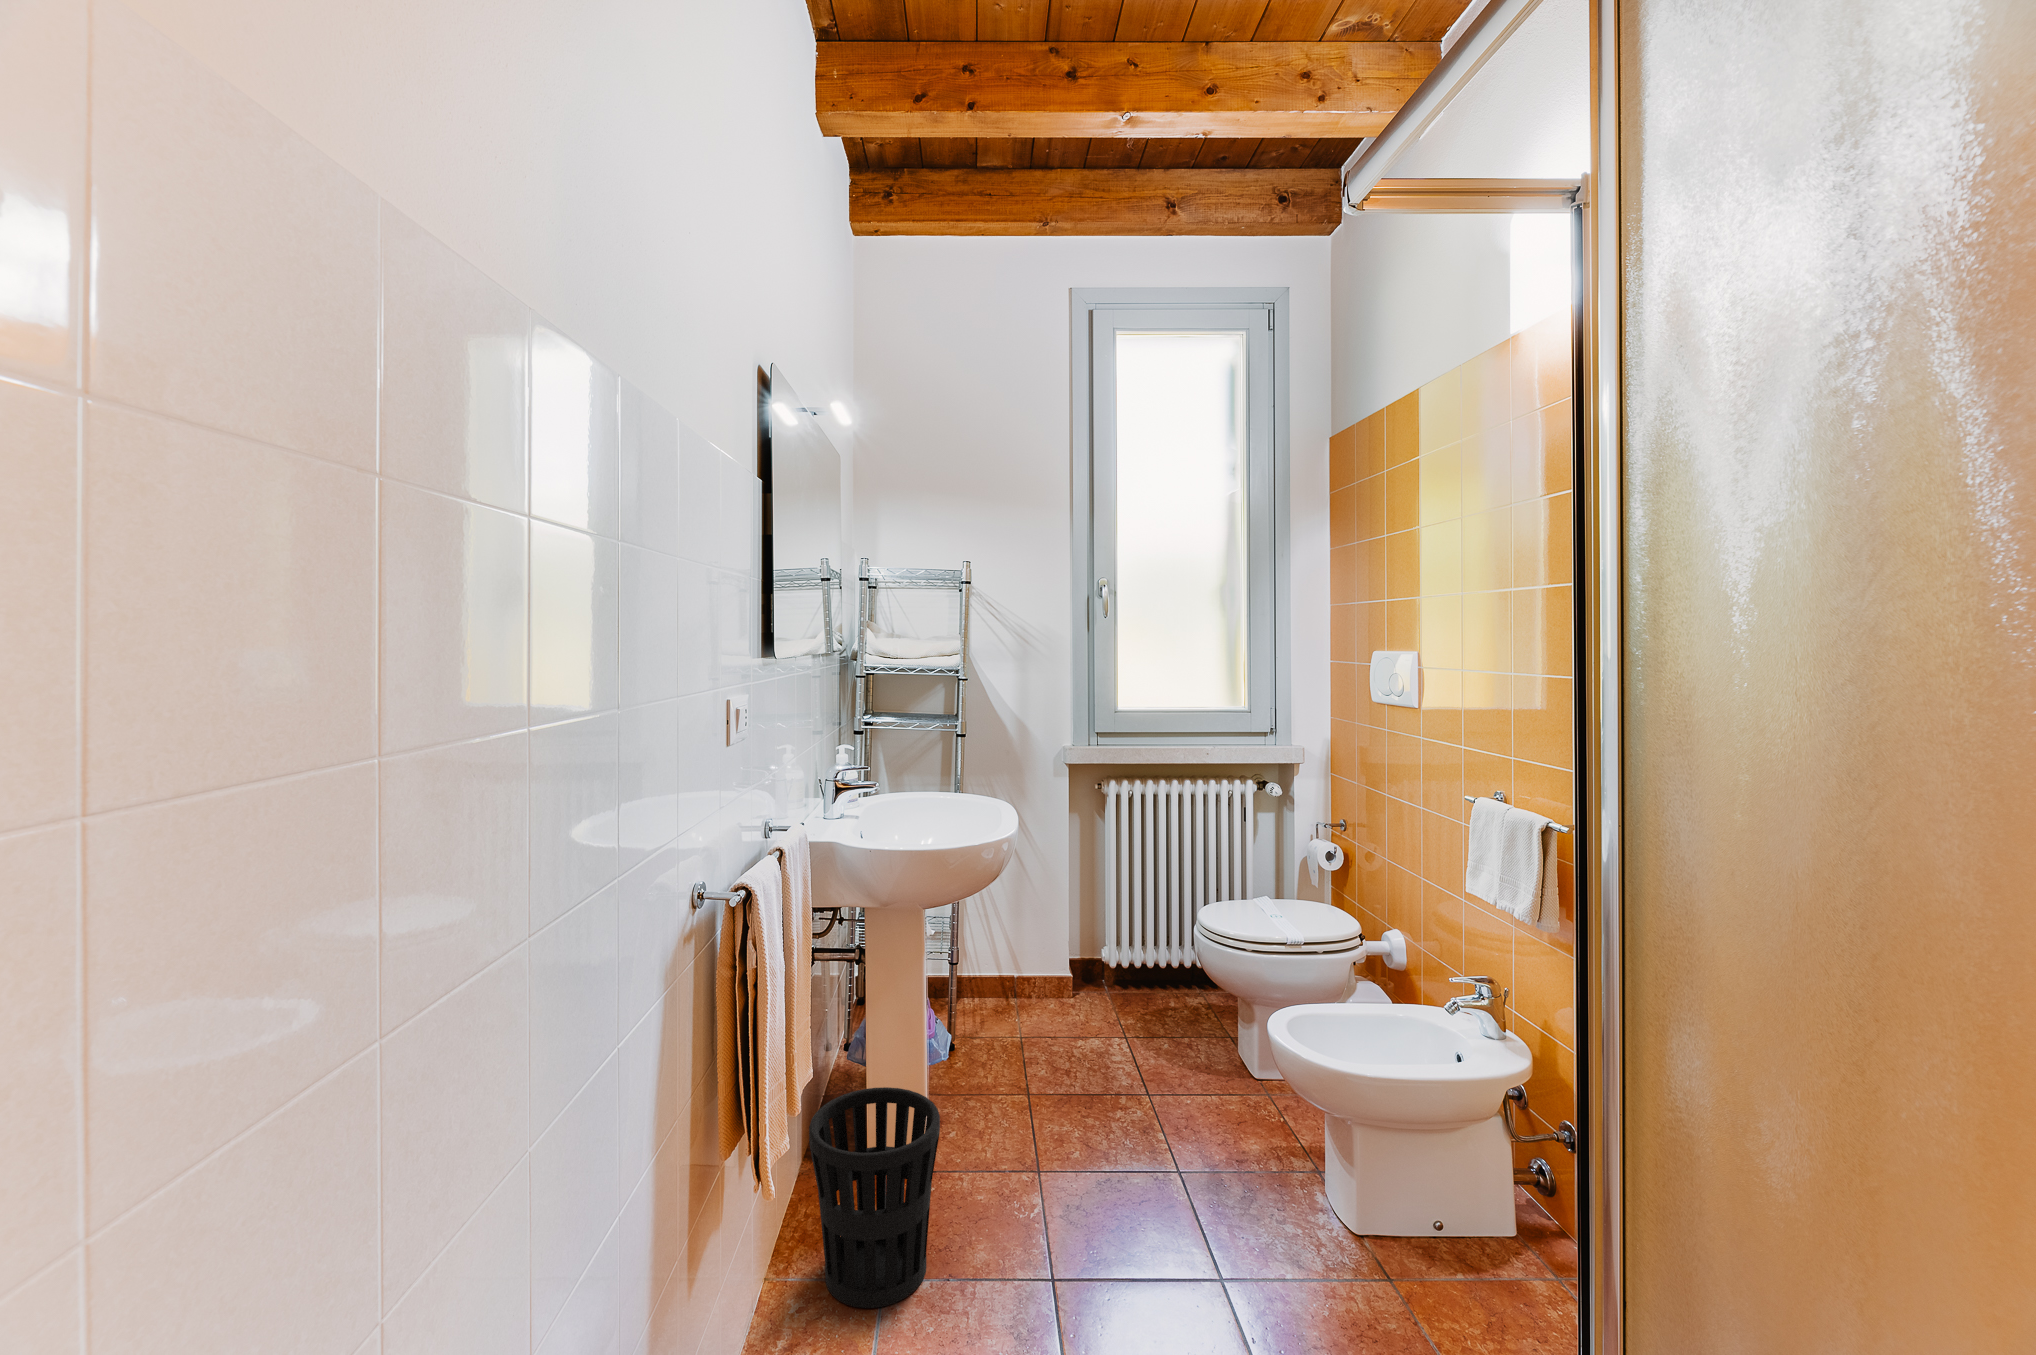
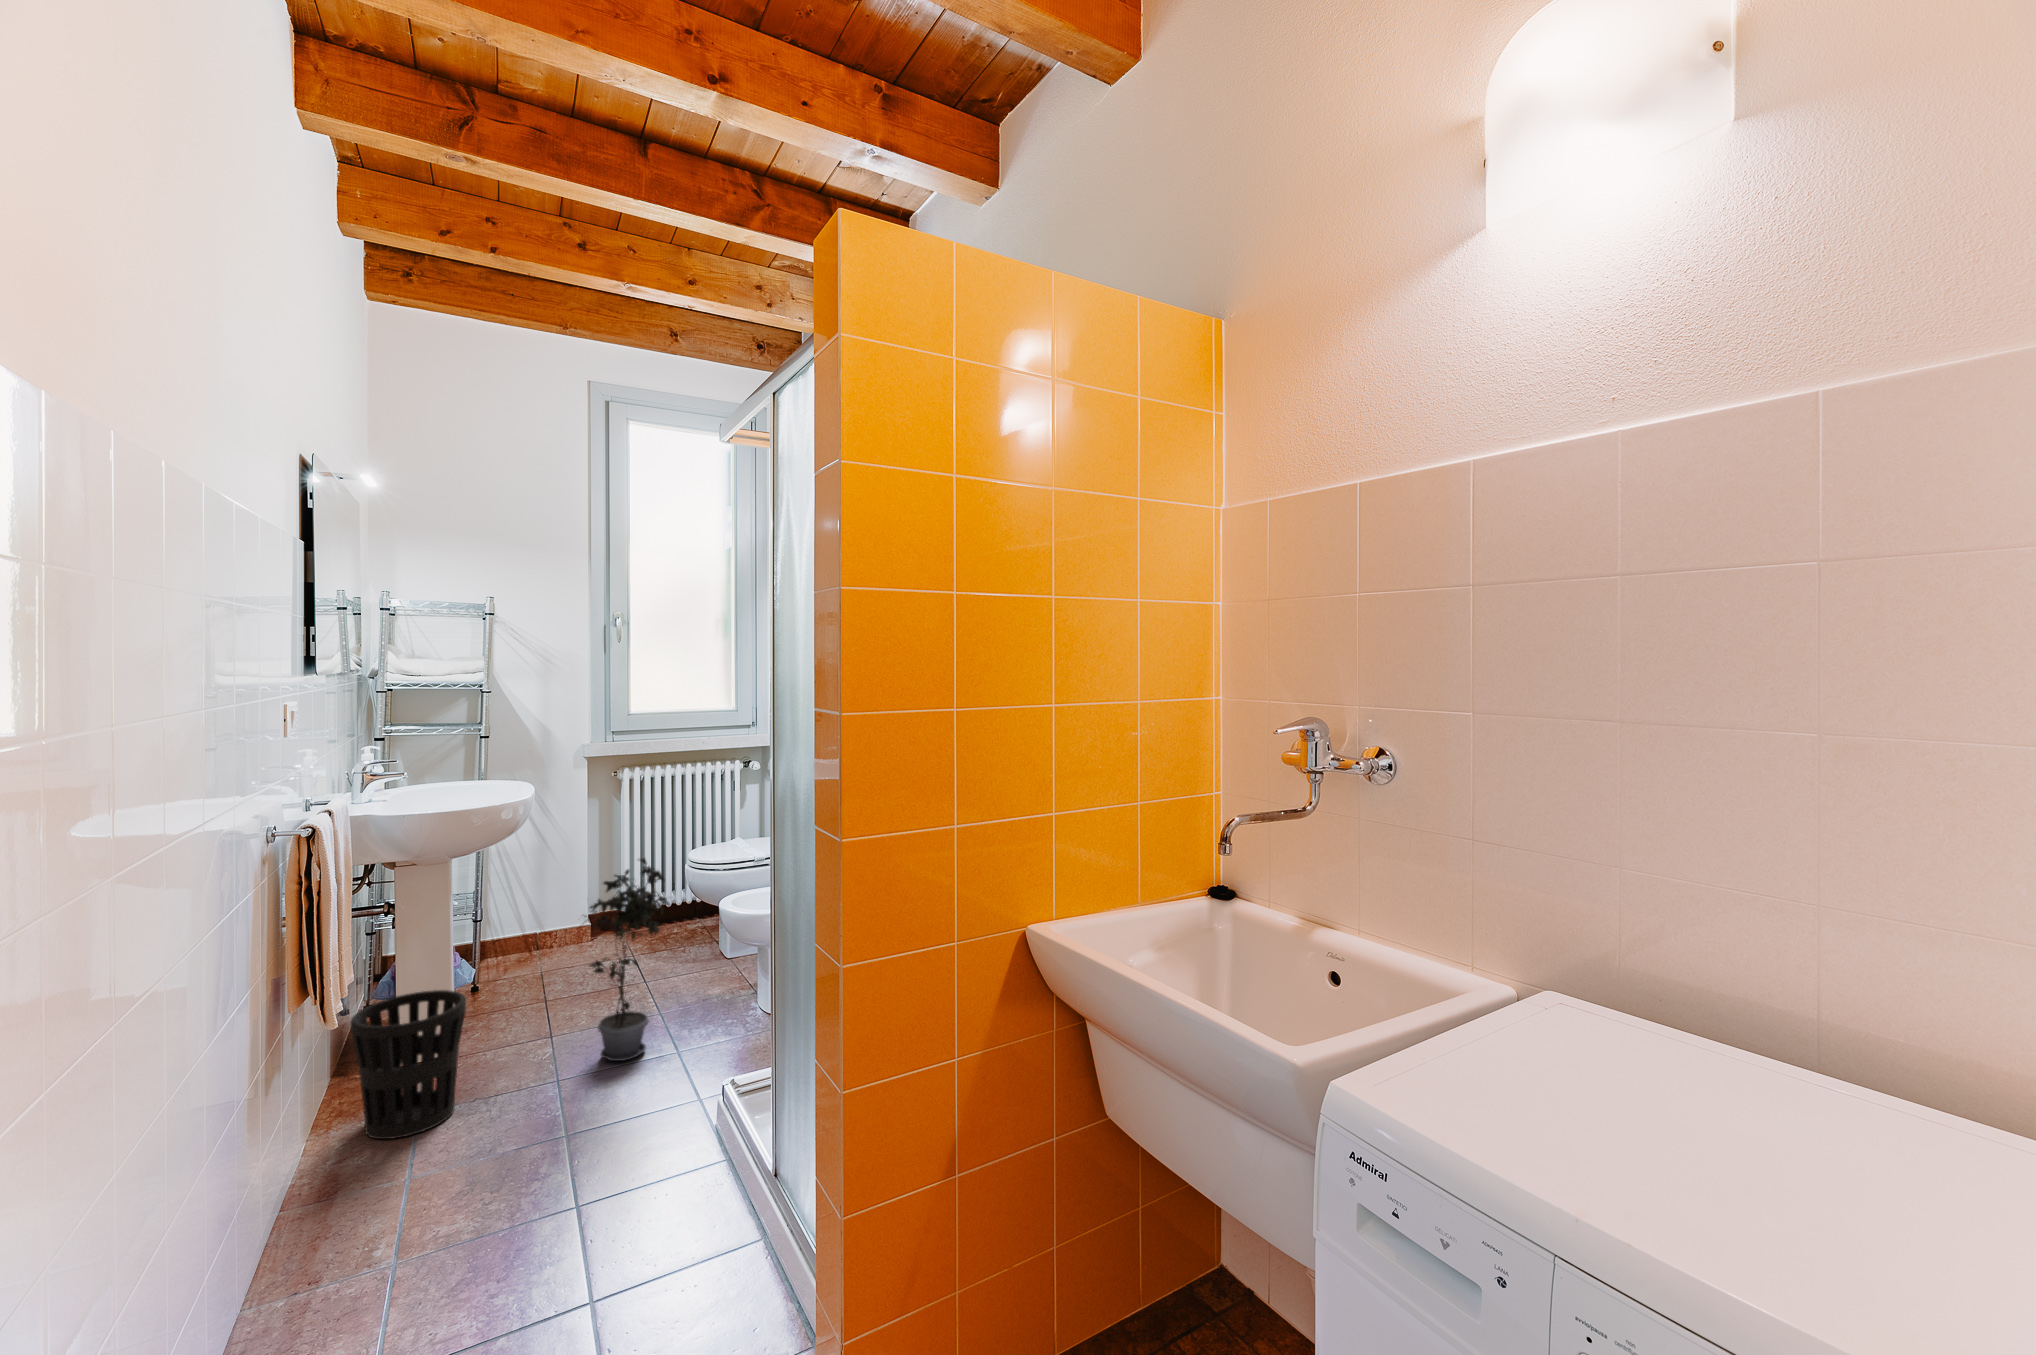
potted plant: none [1077,936,1207,1244] -> present [583,858,669,1061]

